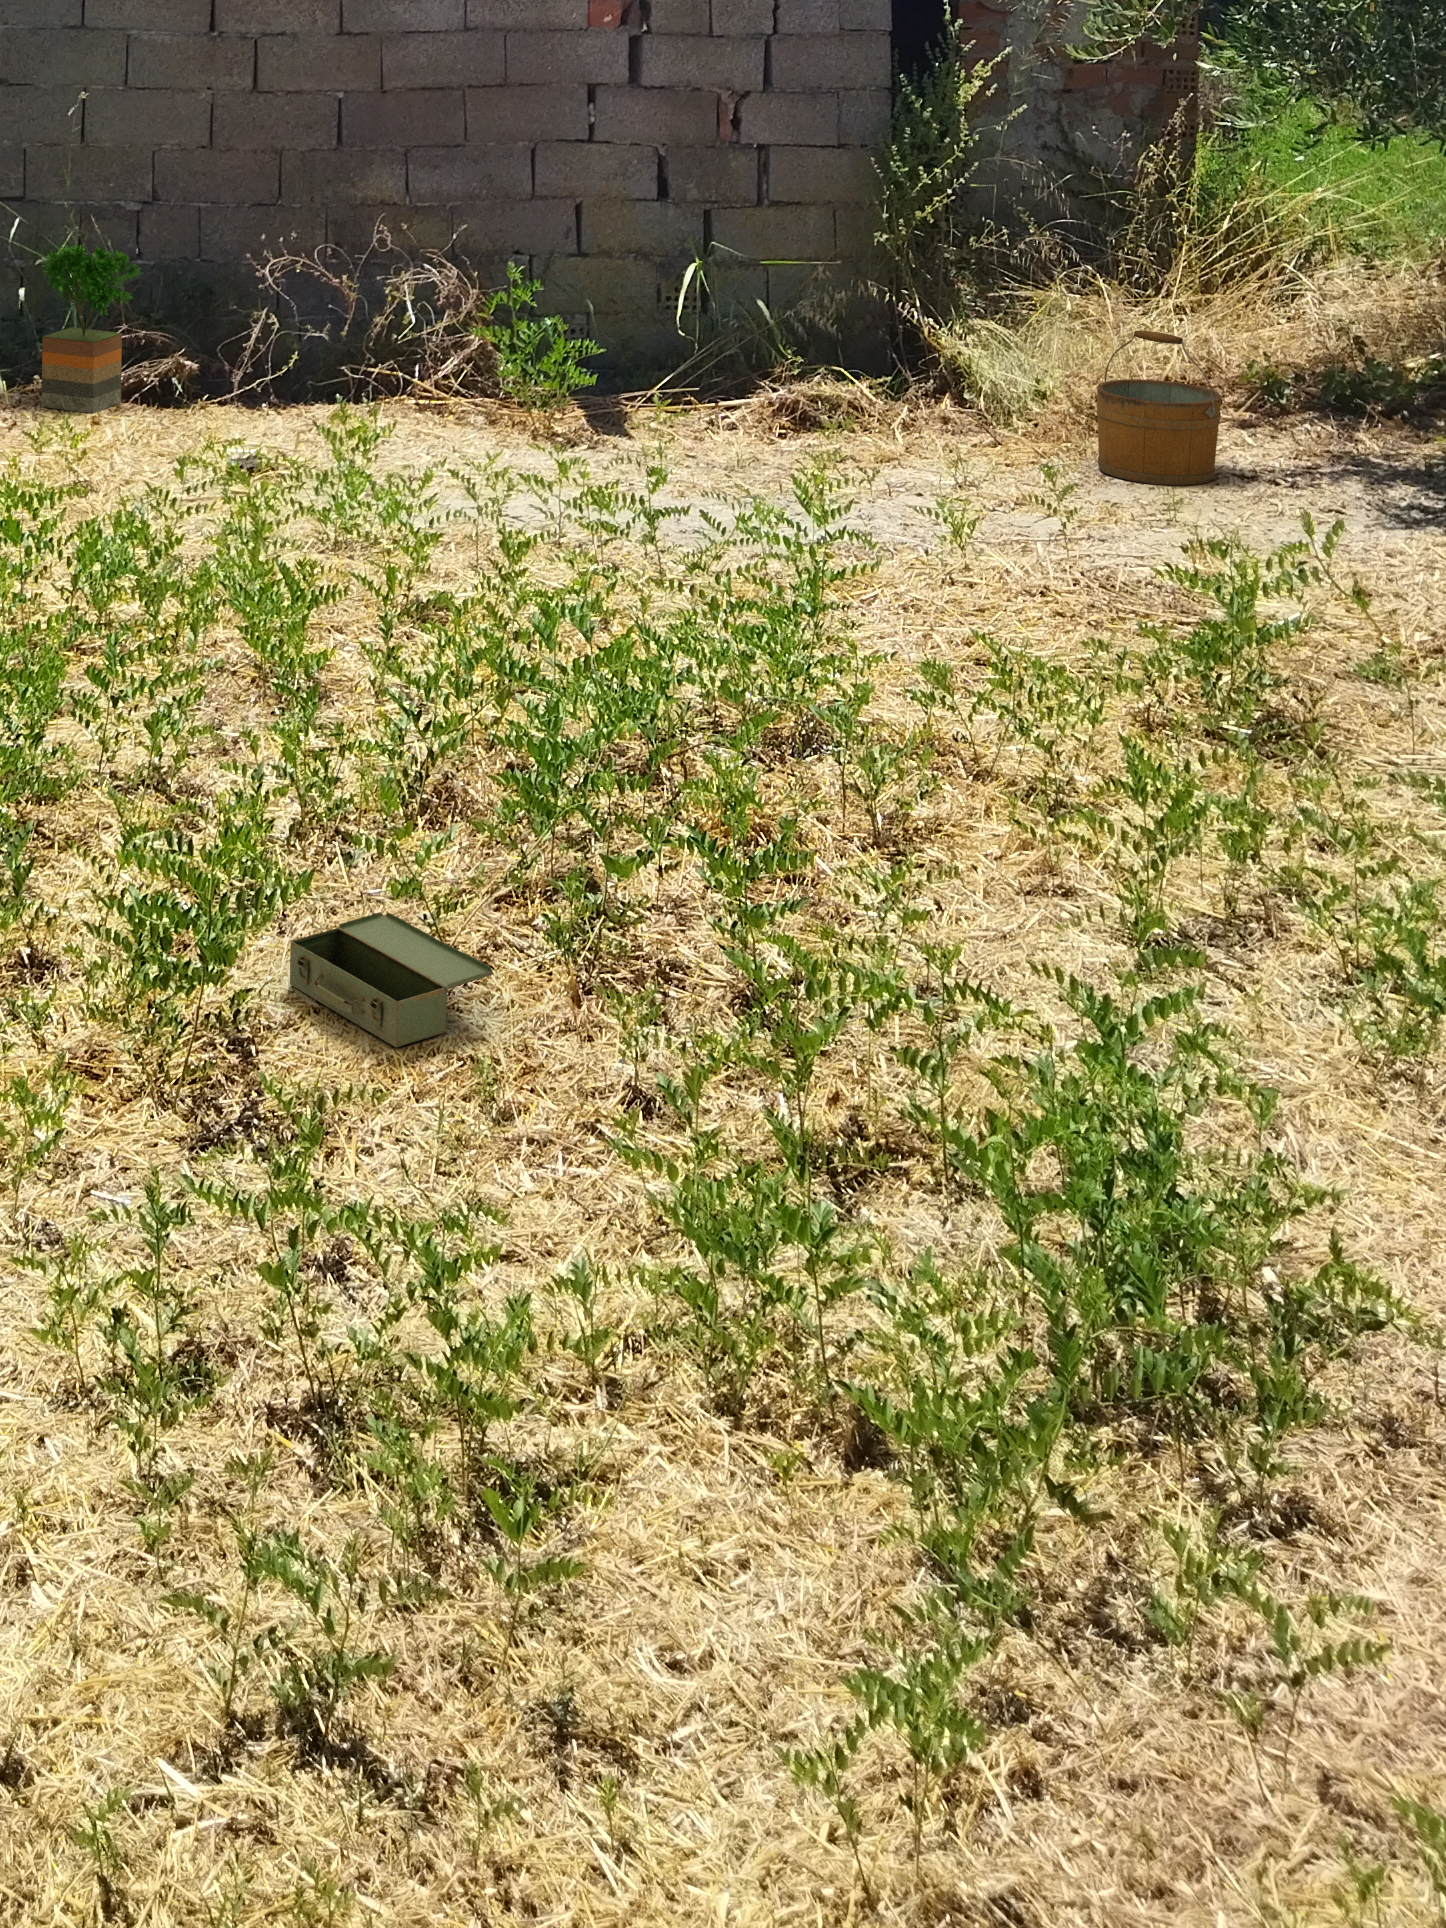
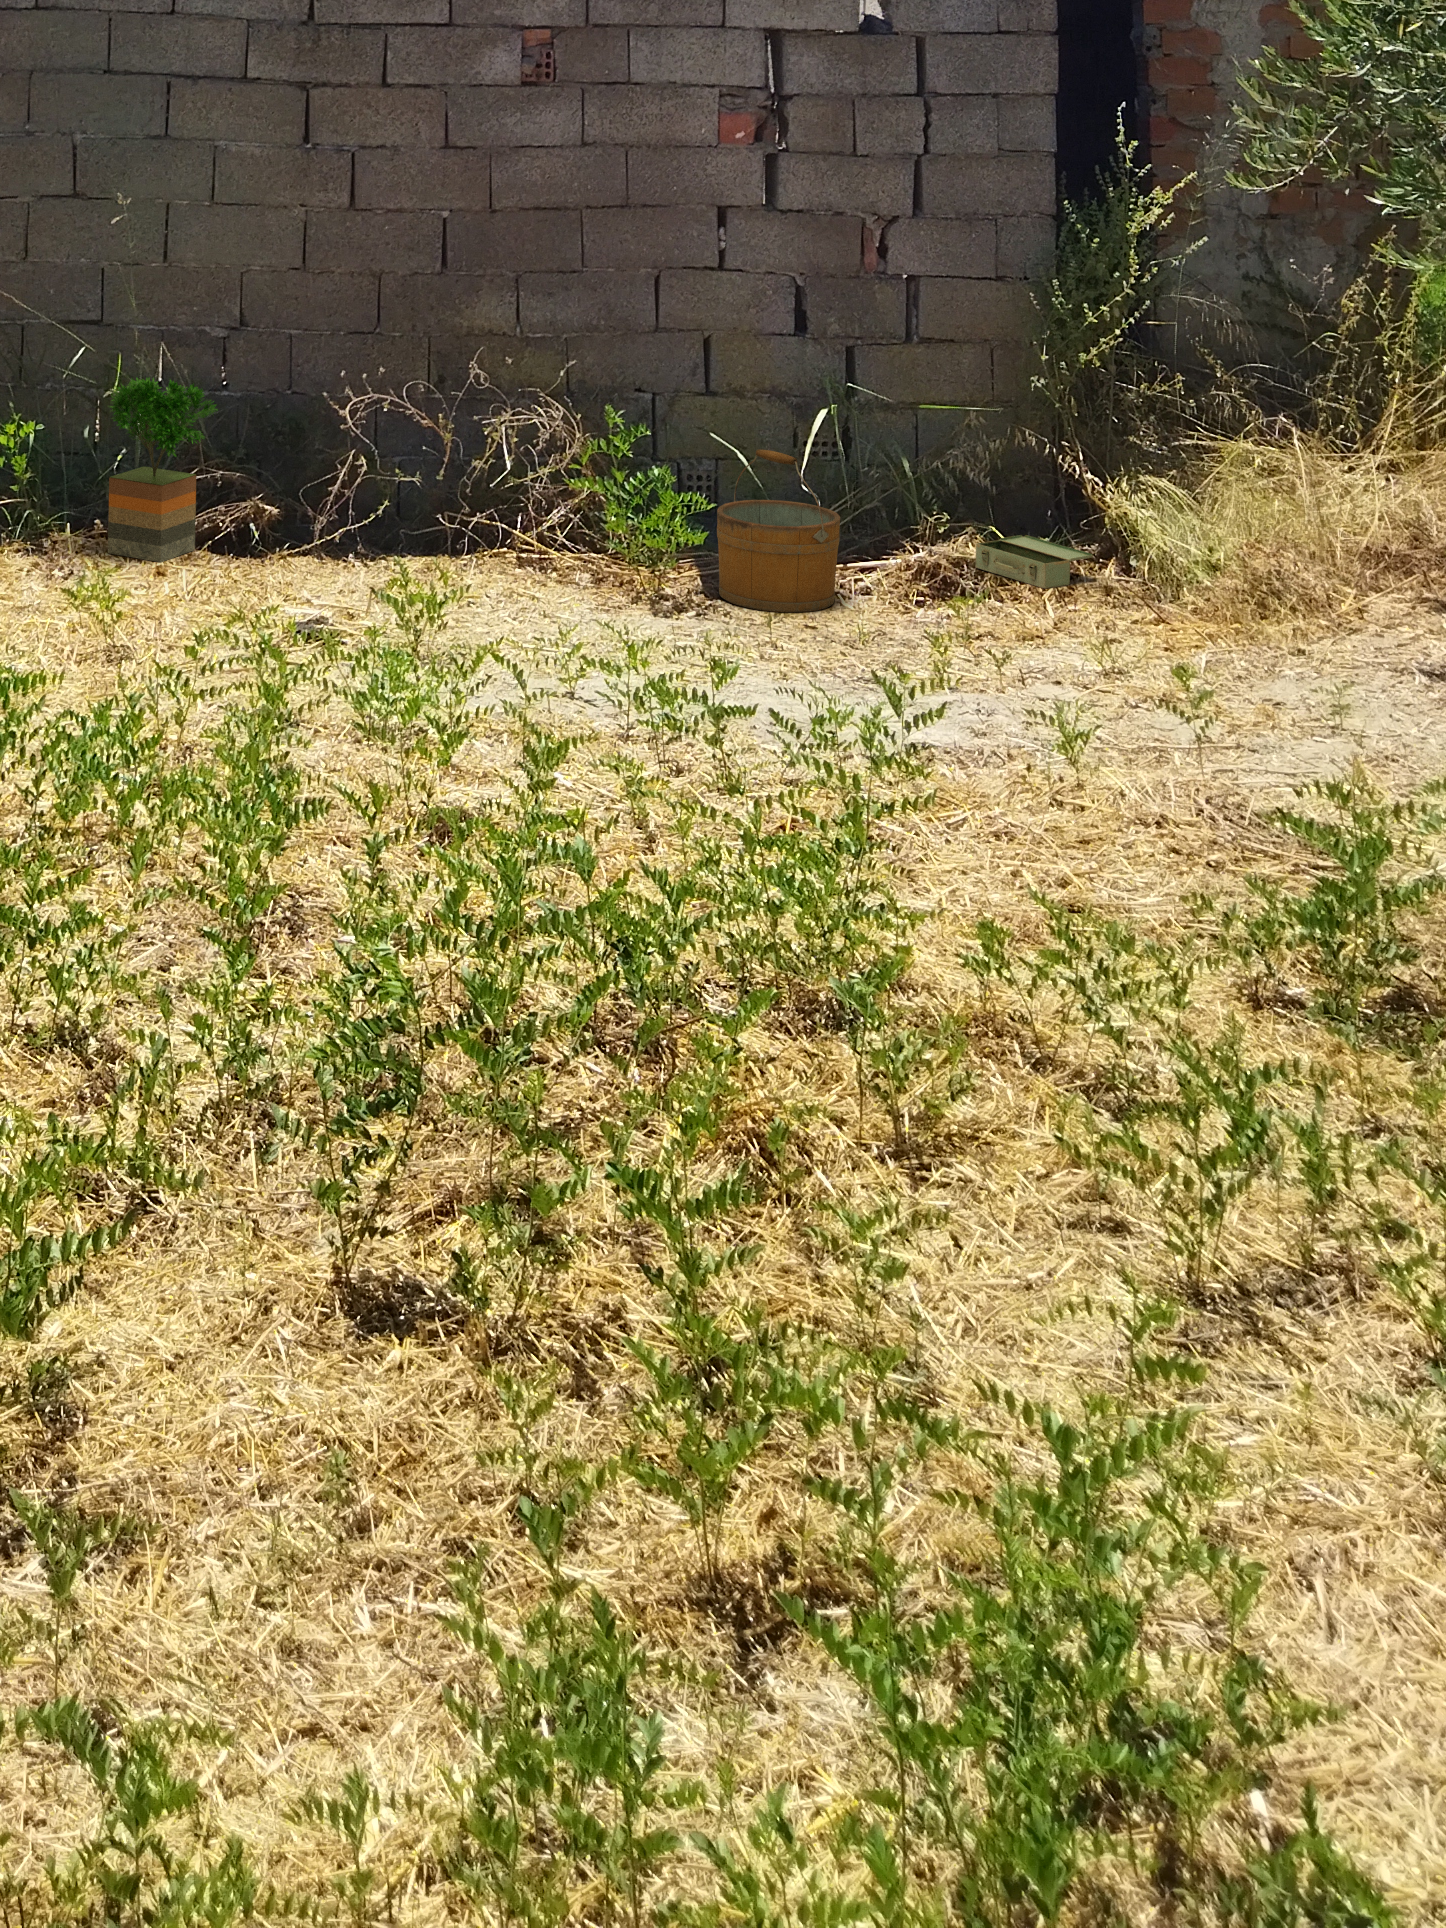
bucket: present [1097,331,1221,486] -> present [717,449,840,613]
toolbox: present [290,912,493,1047] -> present [976,535,1093,588]

